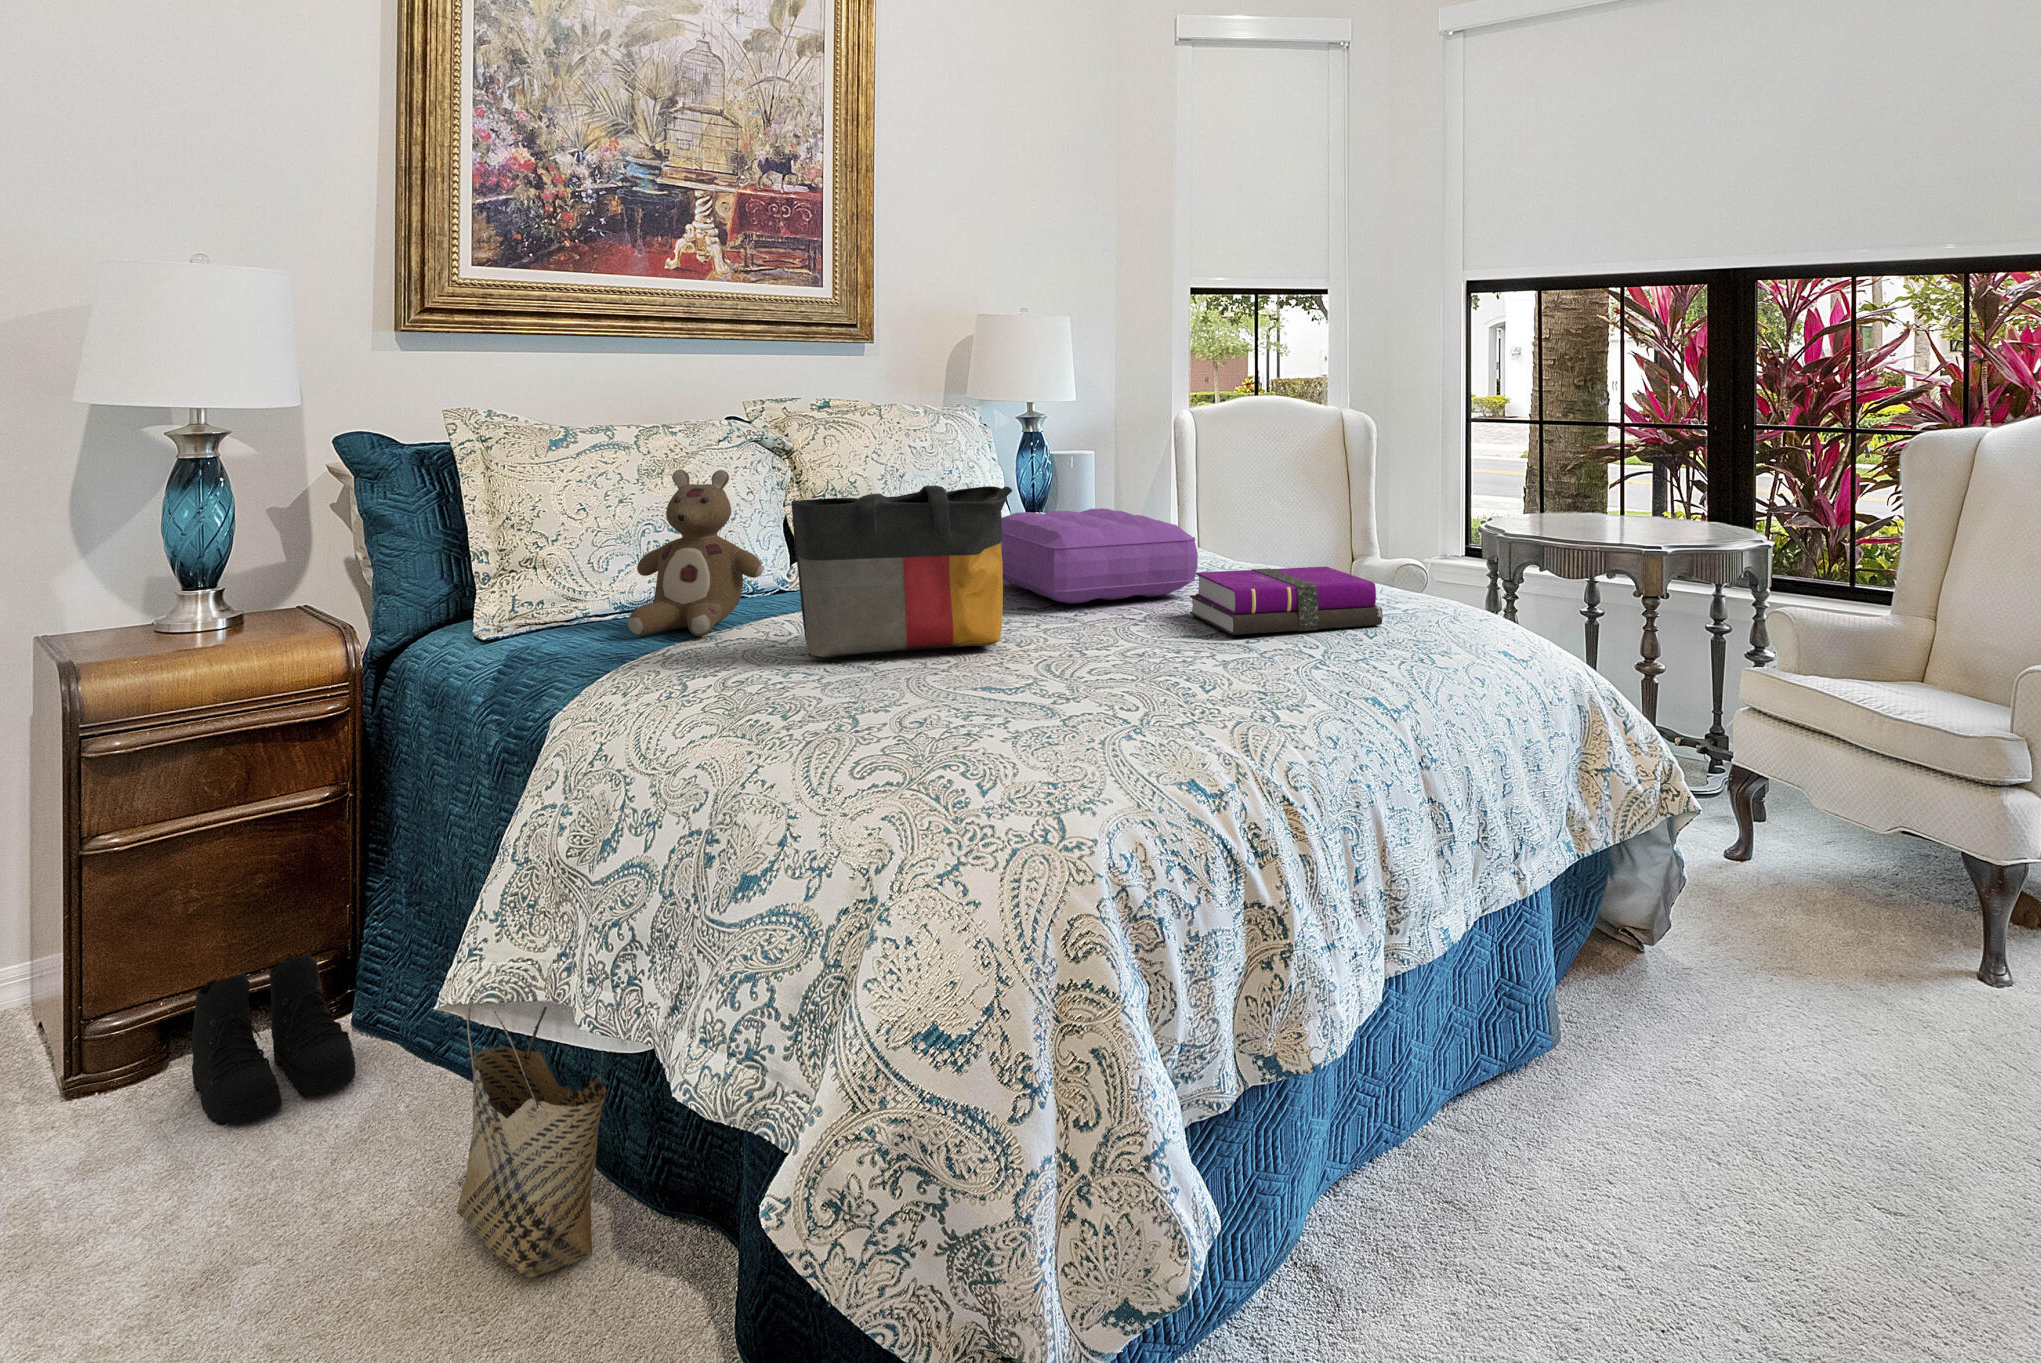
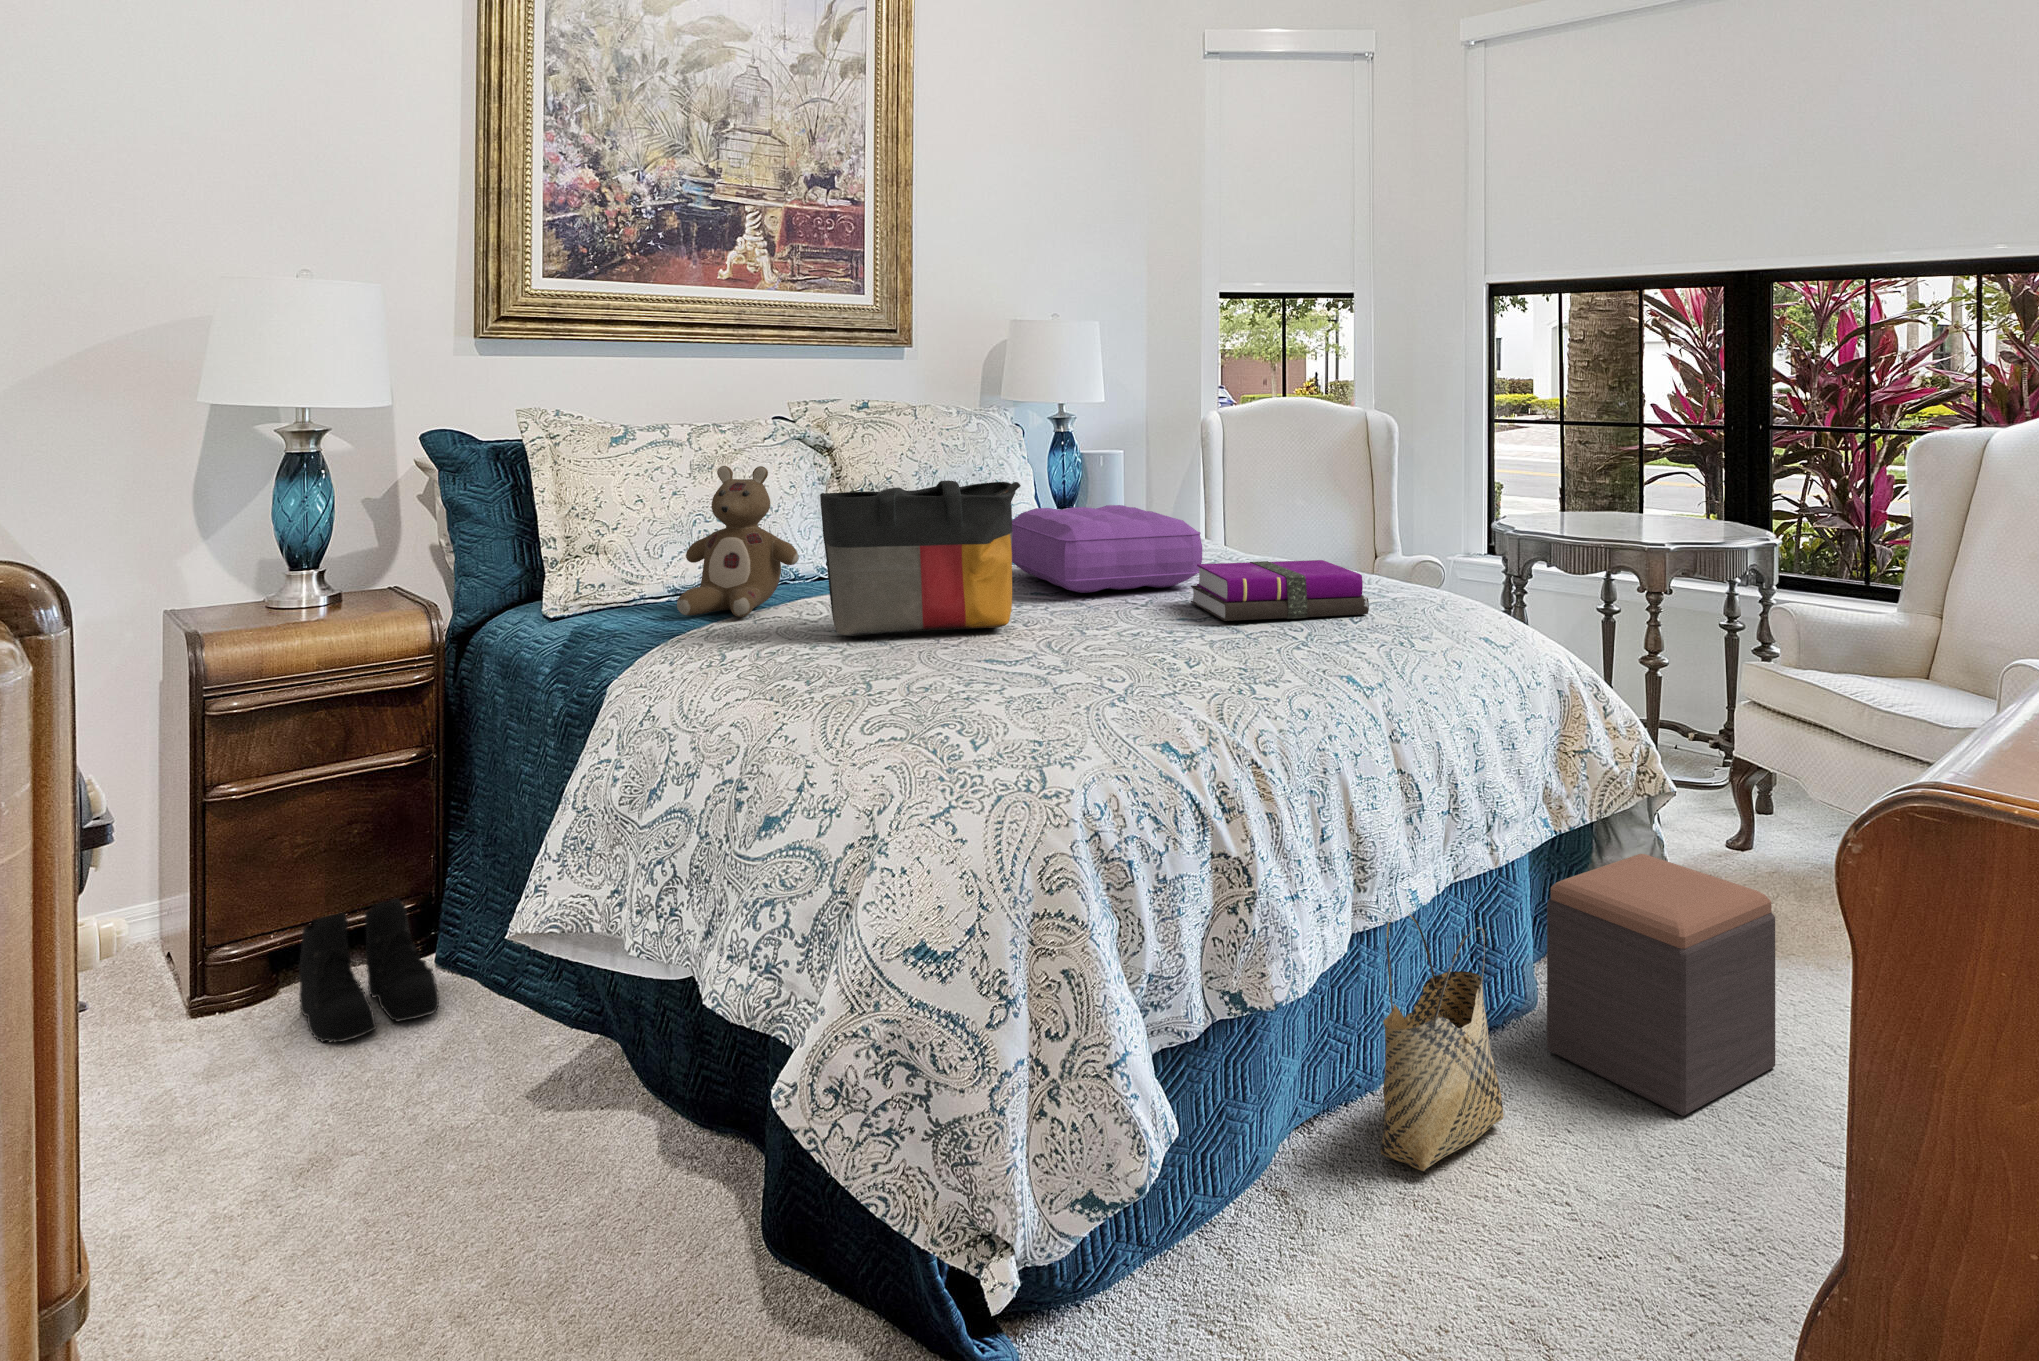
footstool: none [1573,872,1811,1158] -> present [1547,854,1775,1116]
woven basket: present [457,997,607,1278] -> present [1380,913,1503,1171]

